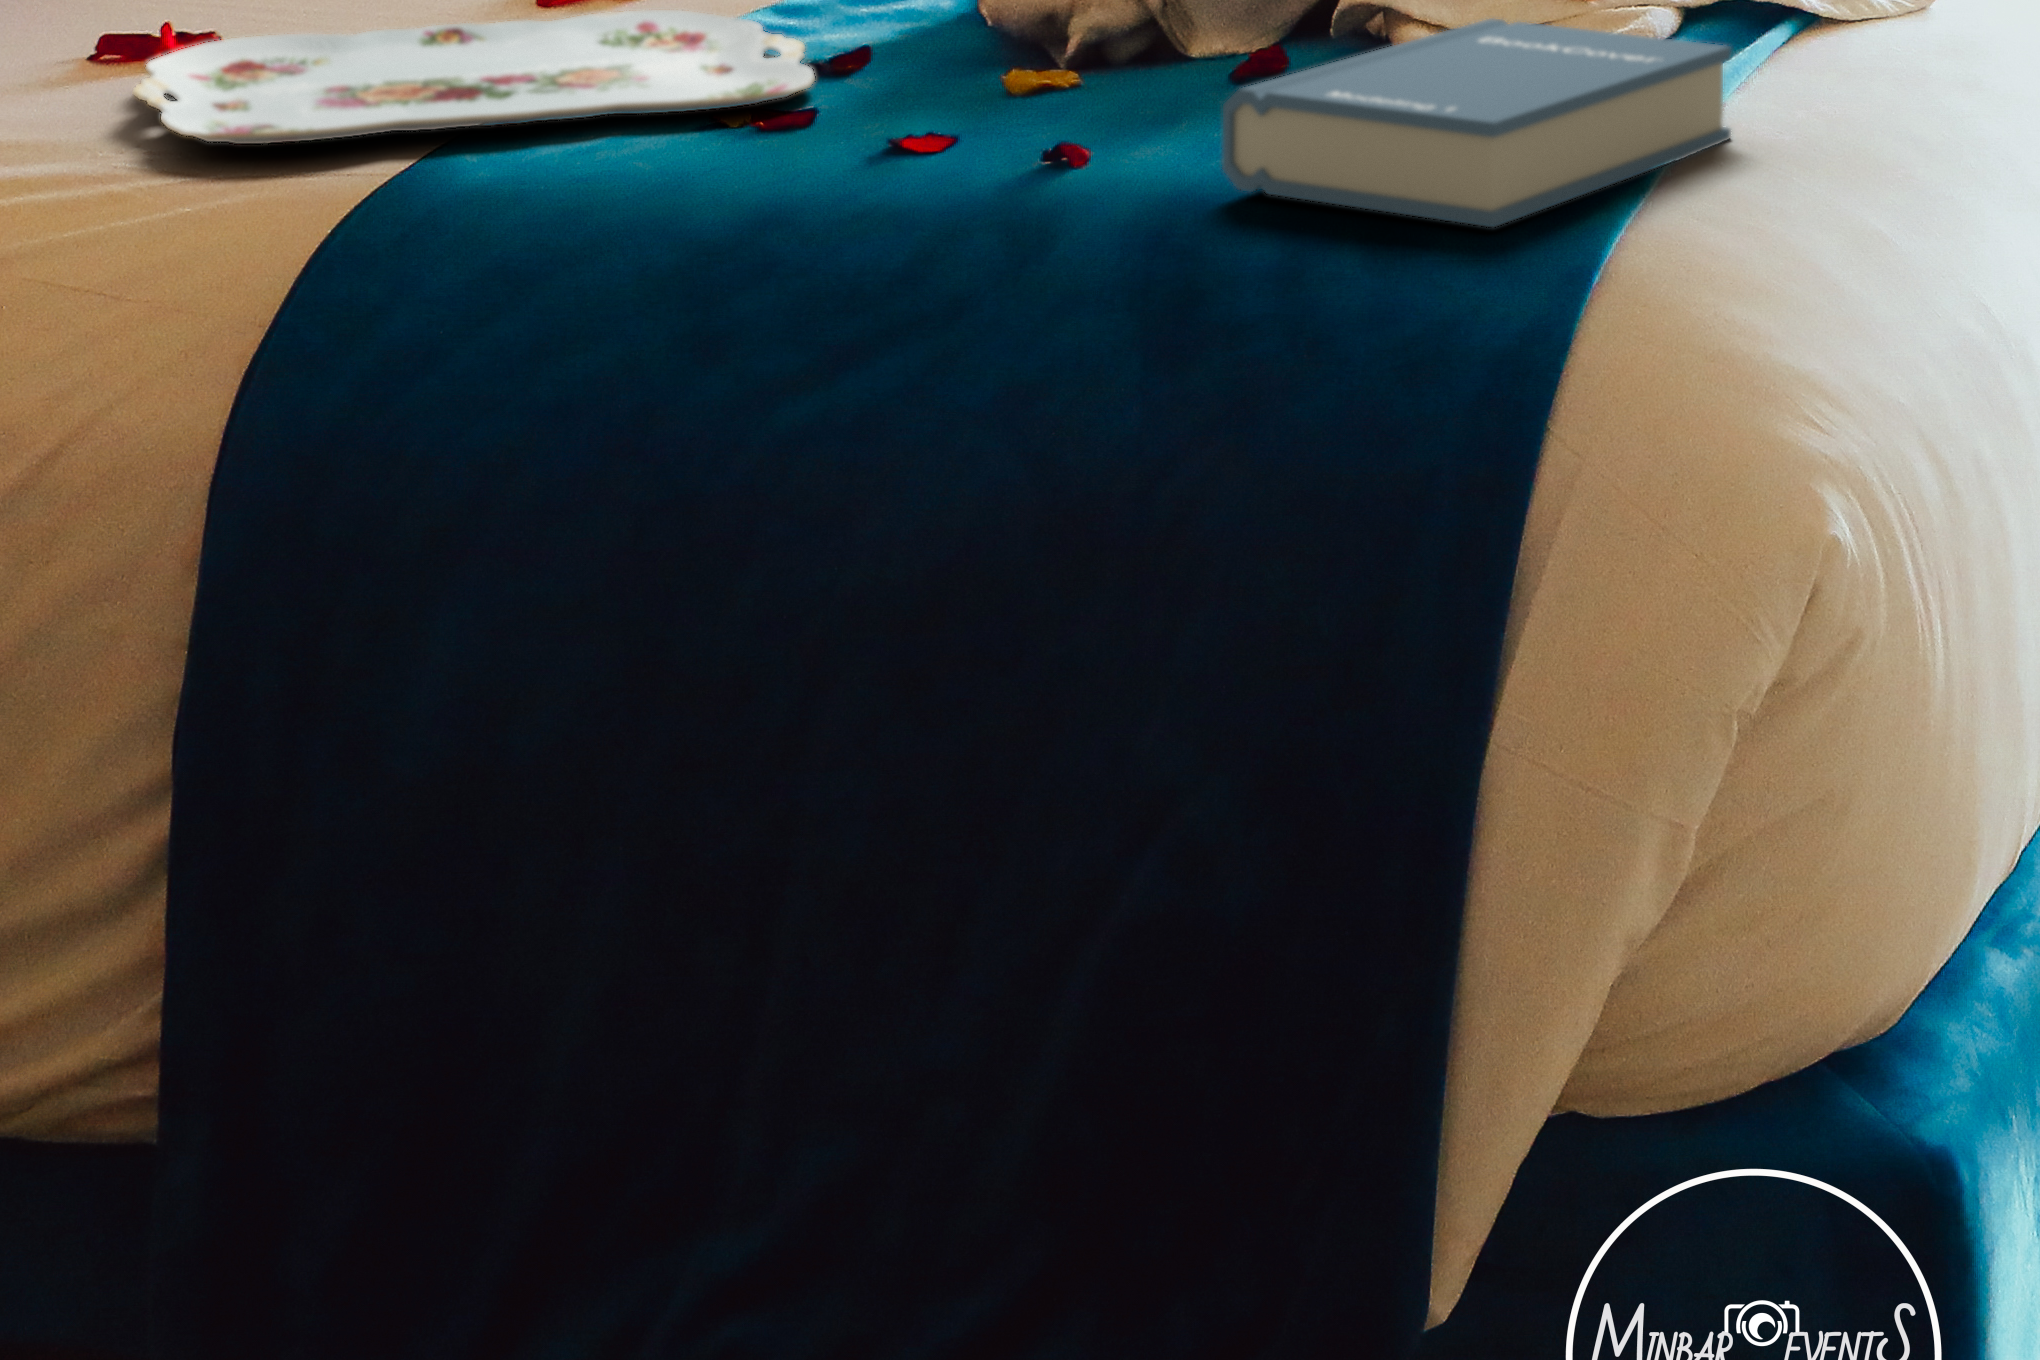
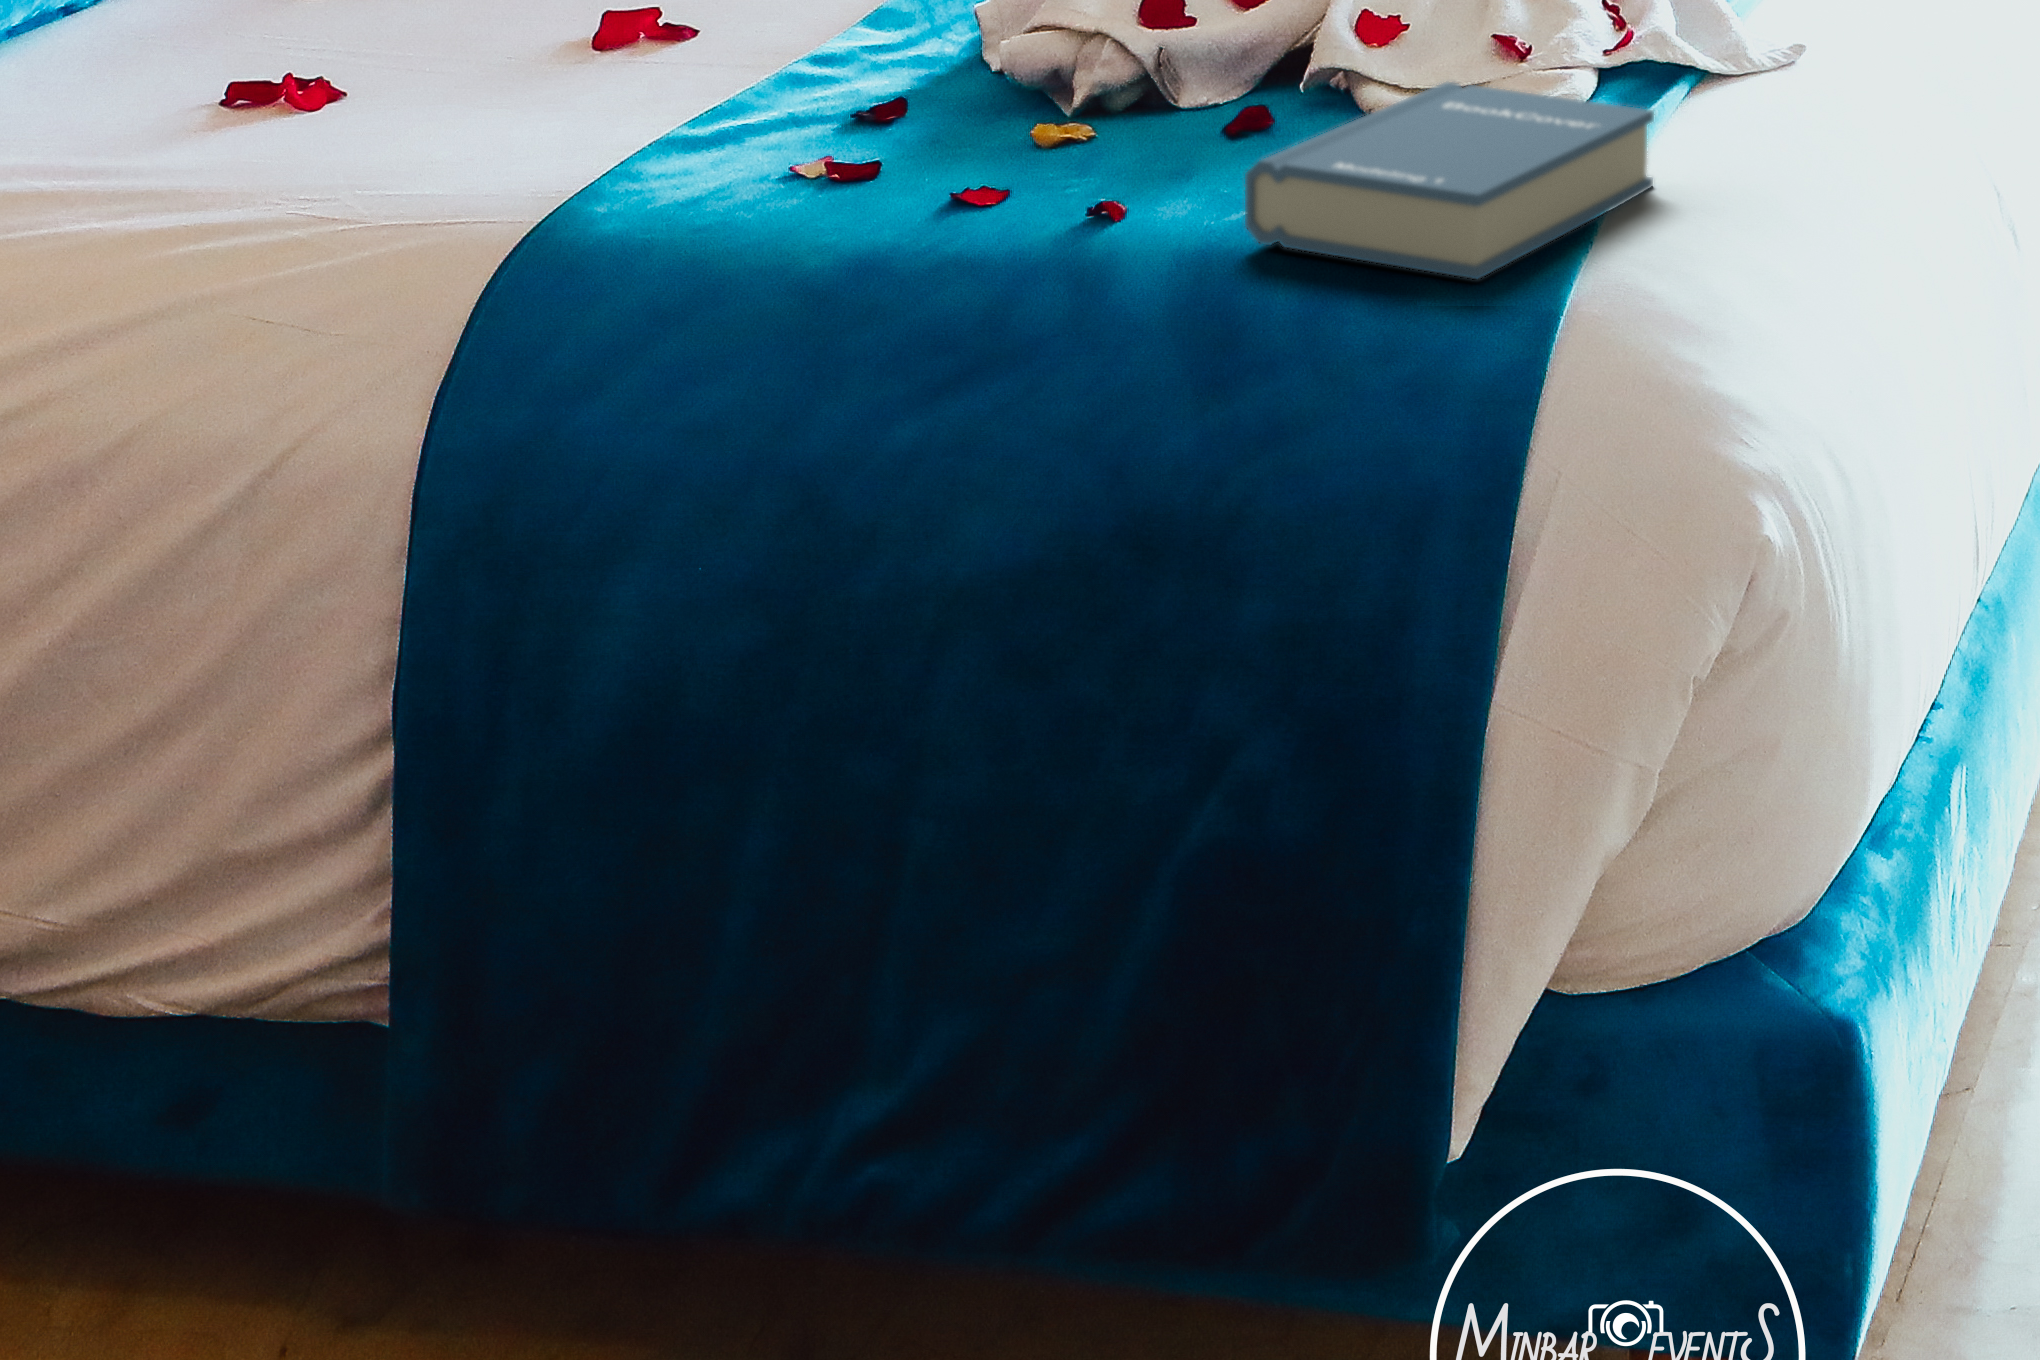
serving tray: present [133,10,815,144] -> none [296,58,871,201]

